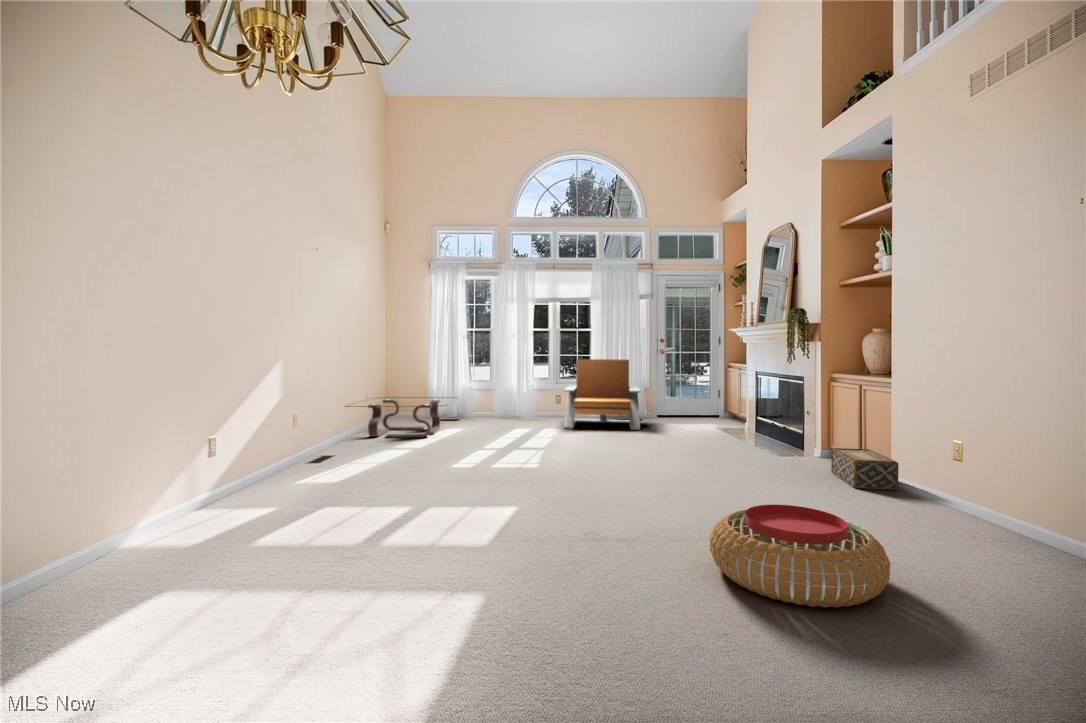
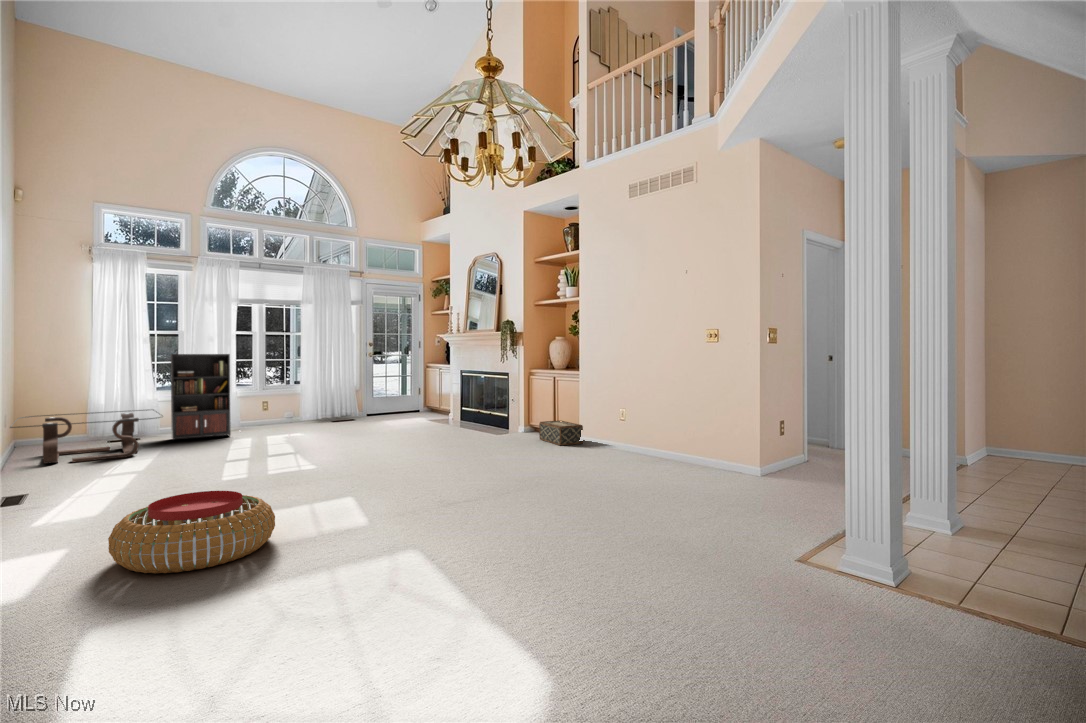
bookcase: none [472,350,531,426] -> present [171,354,231,440]
lounge chair: present [564,359,640,430] -> none [282,363,367,433]
pouf: present [710,505,890,608] -> present [108,491,275,574]

